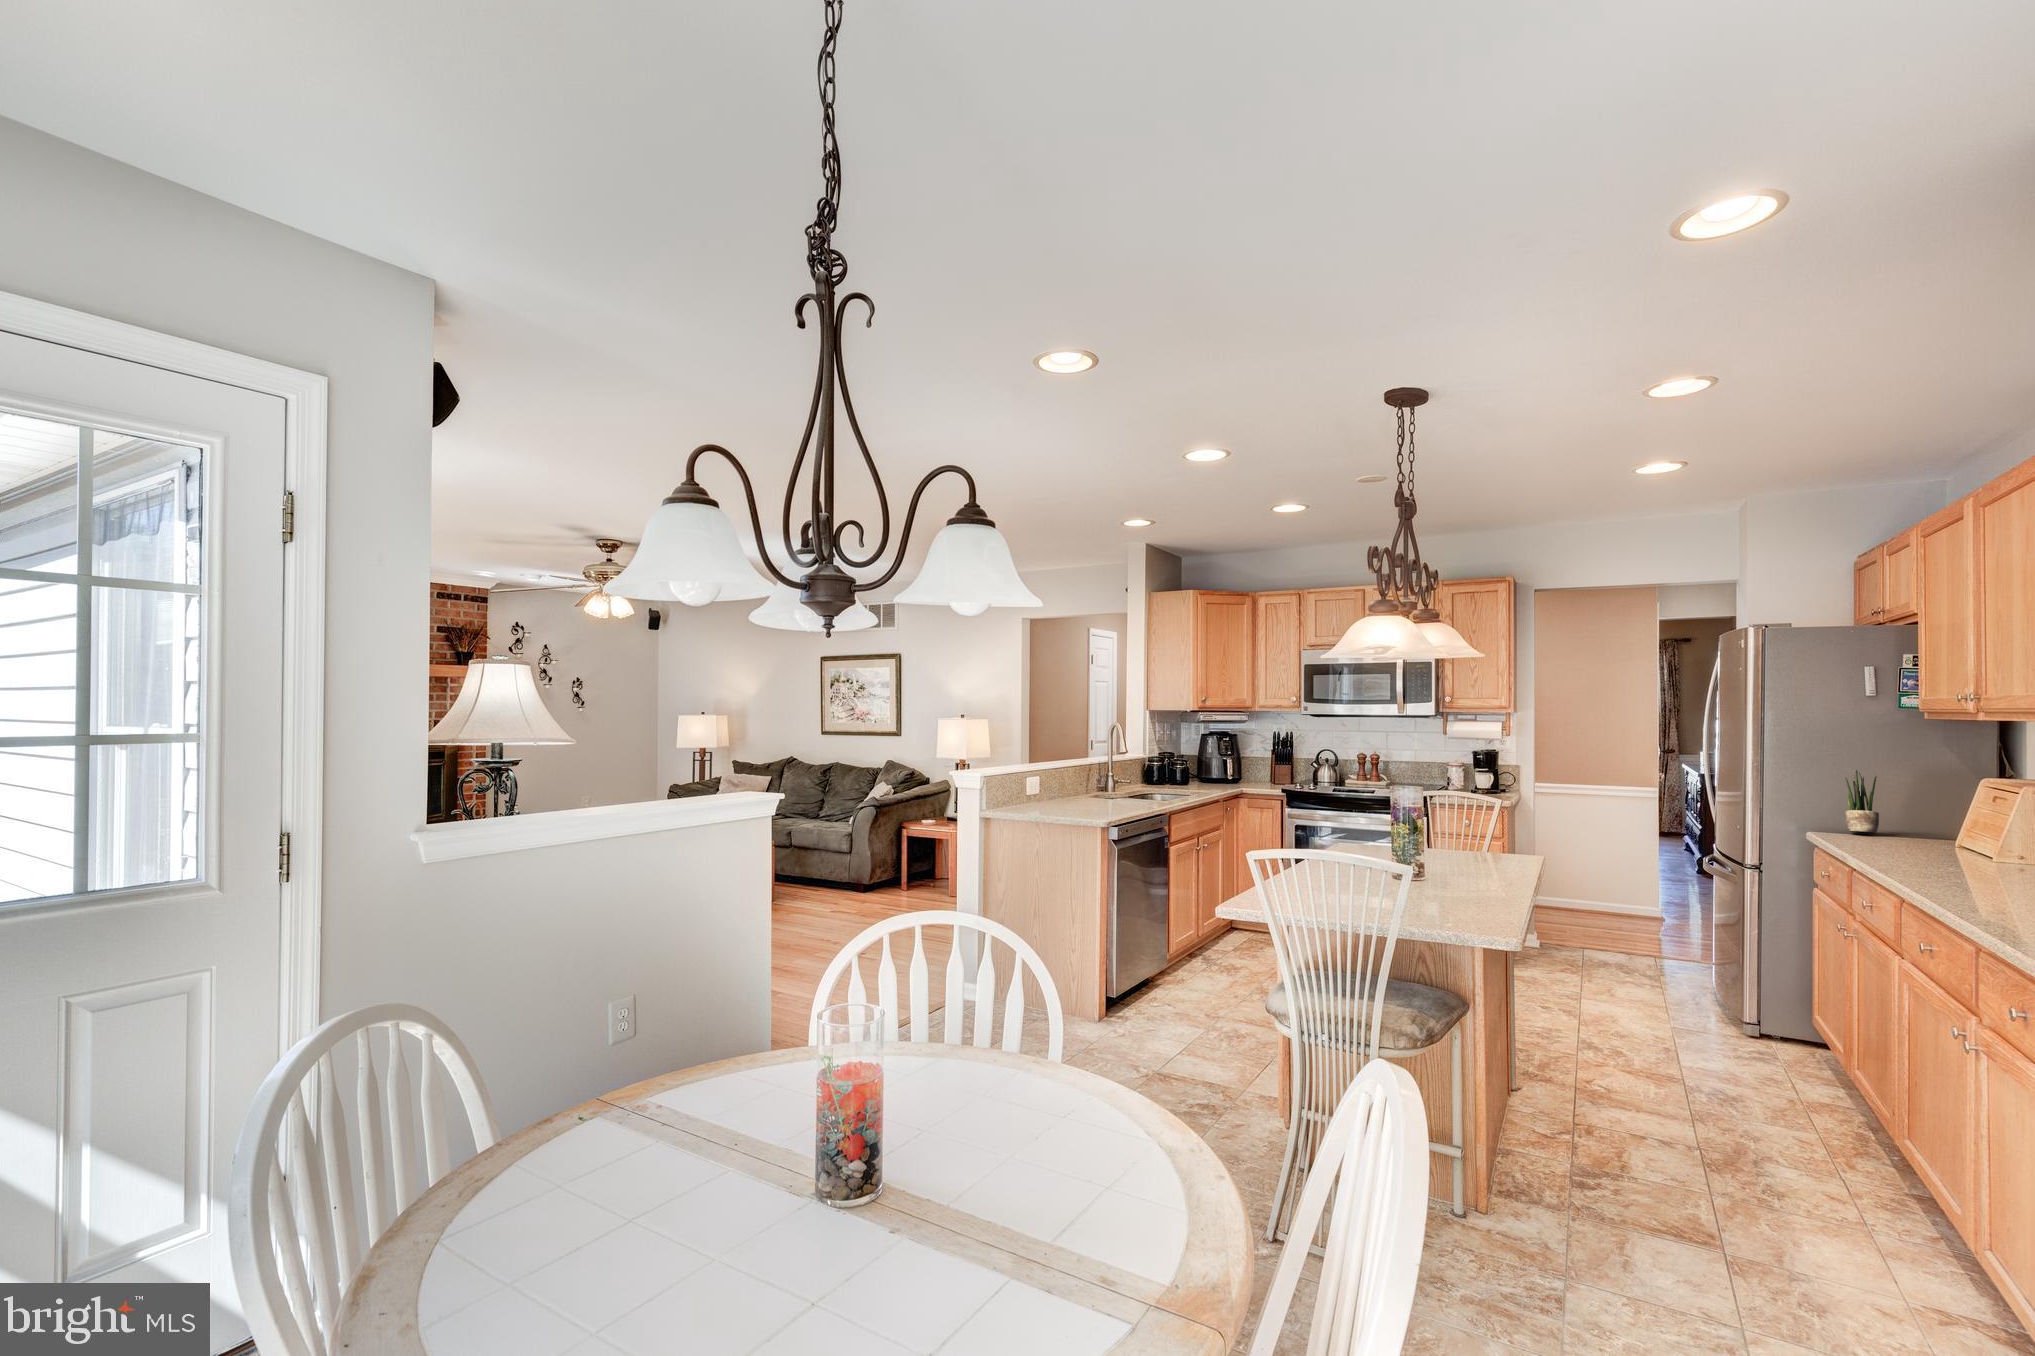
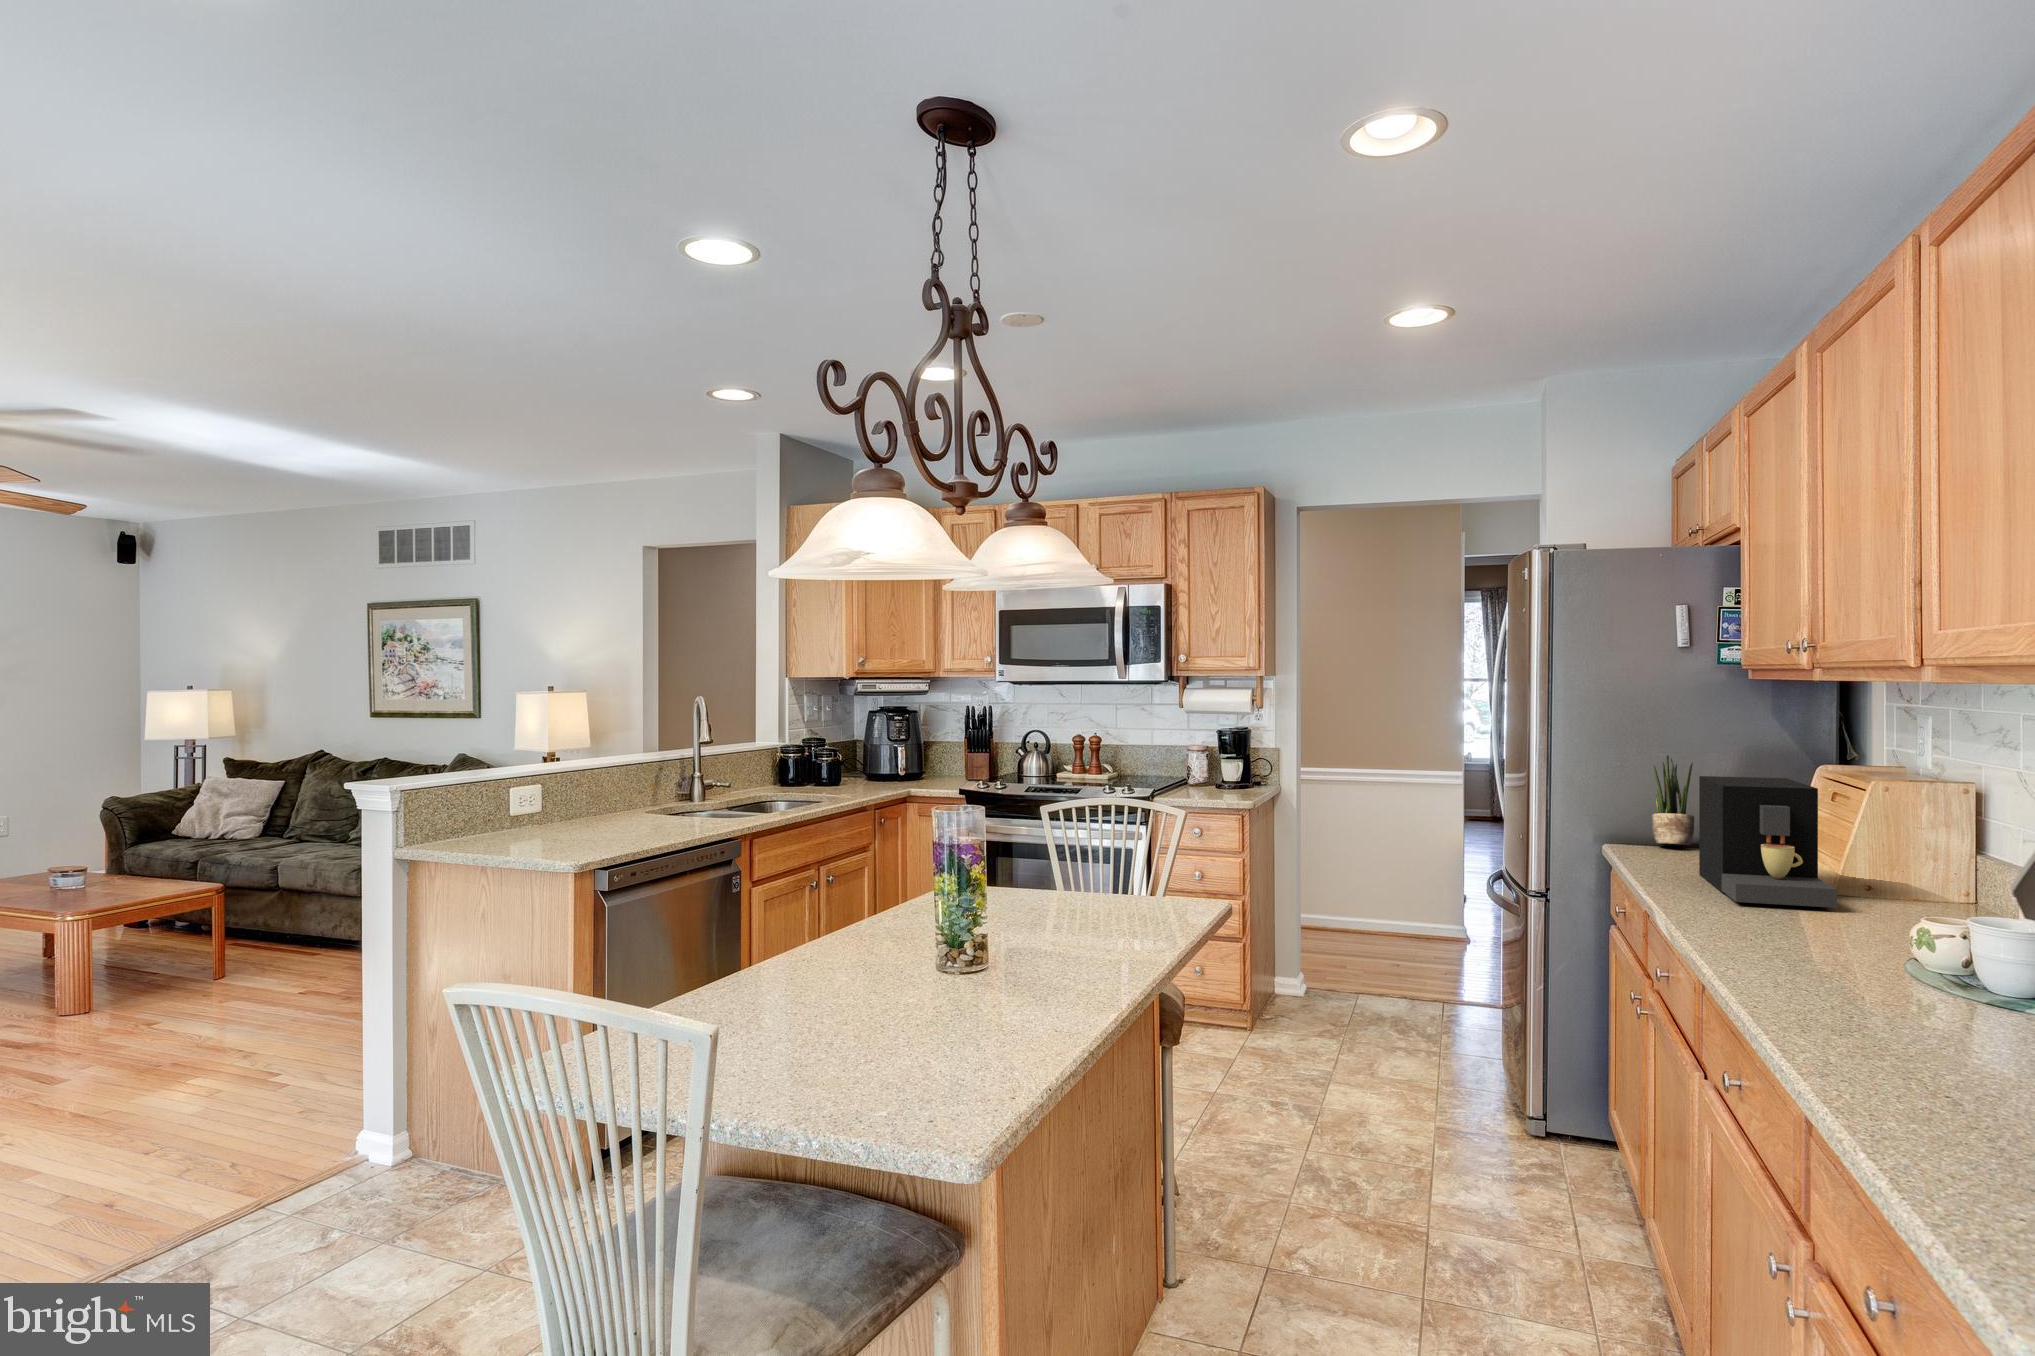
coffee maker: none [1885,782,1993,866] -> present [1699,776,1837,908]

